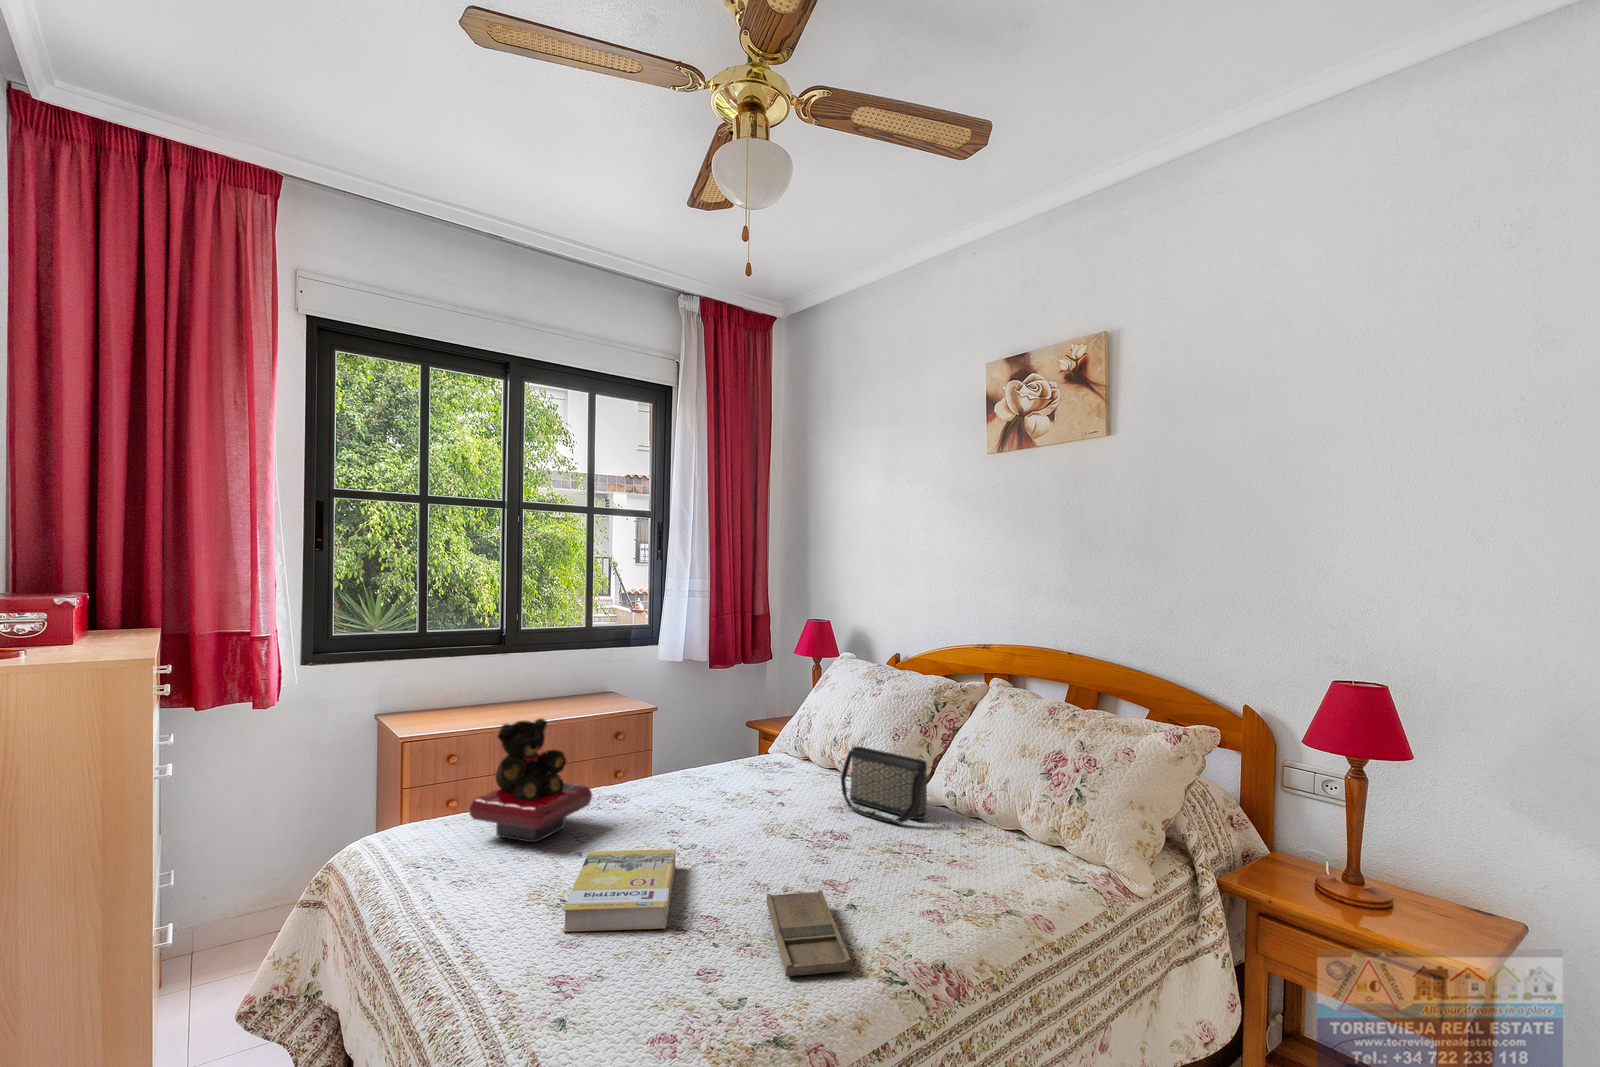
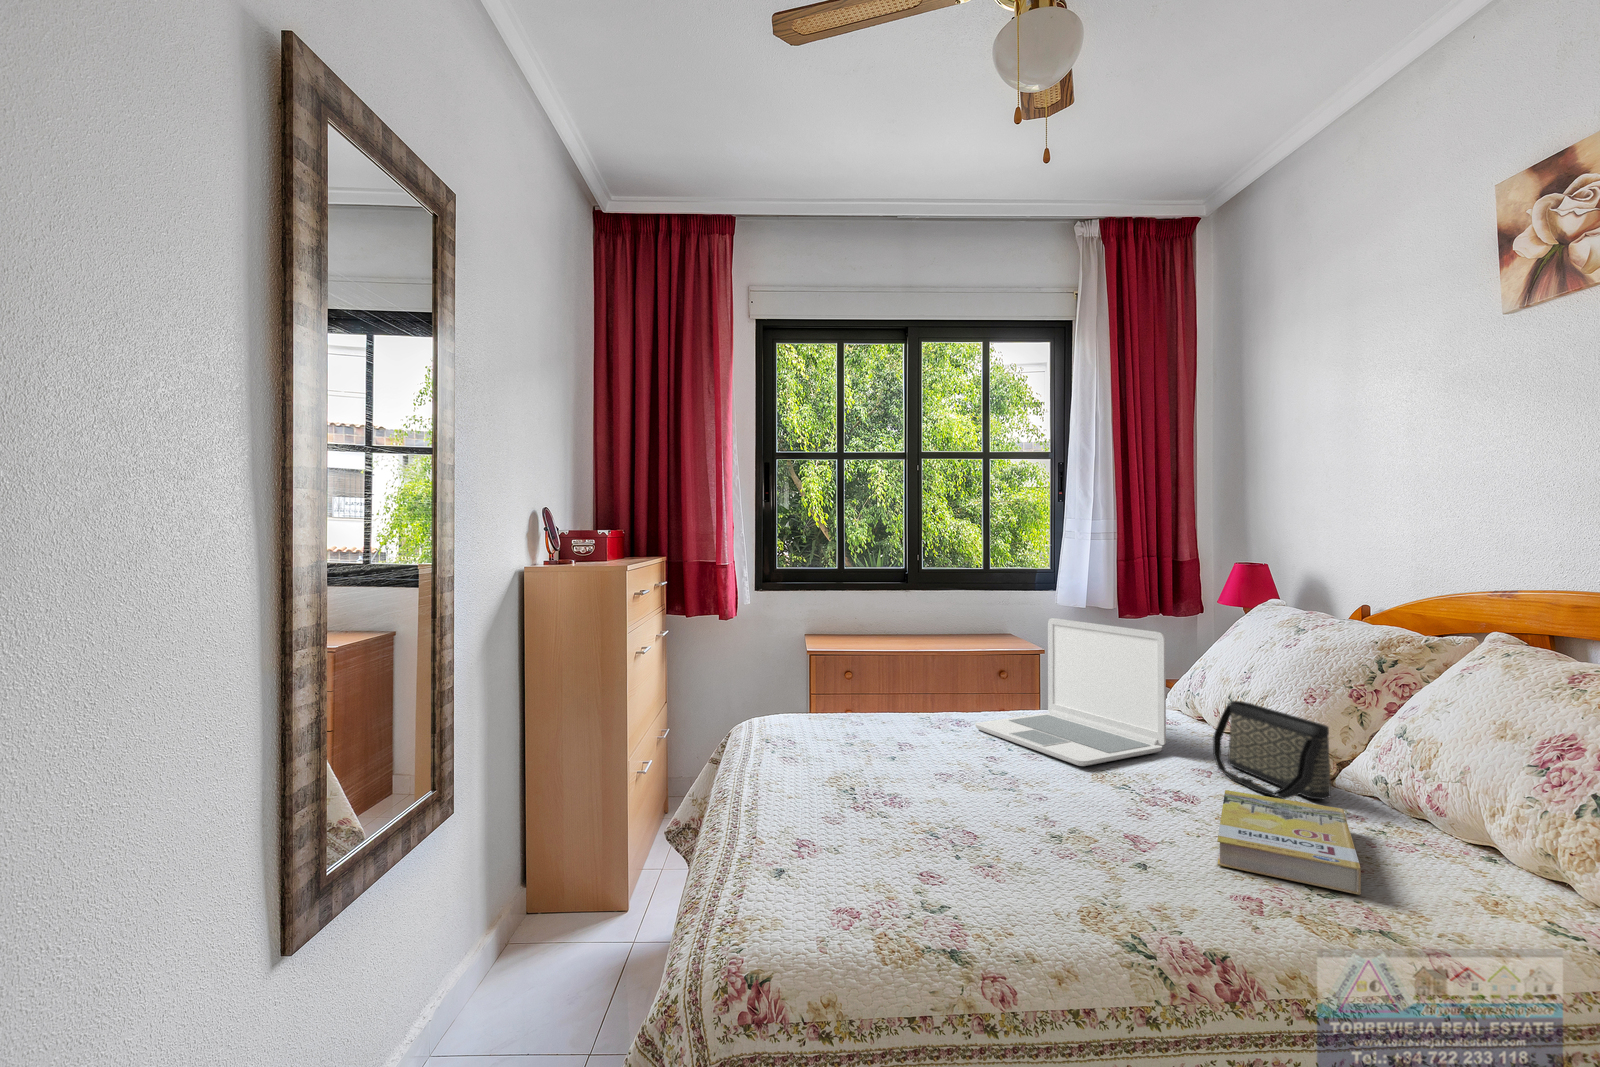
laptop: none [634,684,804,827] -> present [975,618,1166,766]
teddy bear: present [469,719,592,842] -> none [817,632,924,740]
book: present [563,849,676,932] -> present [1217,790,1361,895]
tray: present [767,890,851,976] -> none [1005,823,1104,920]

